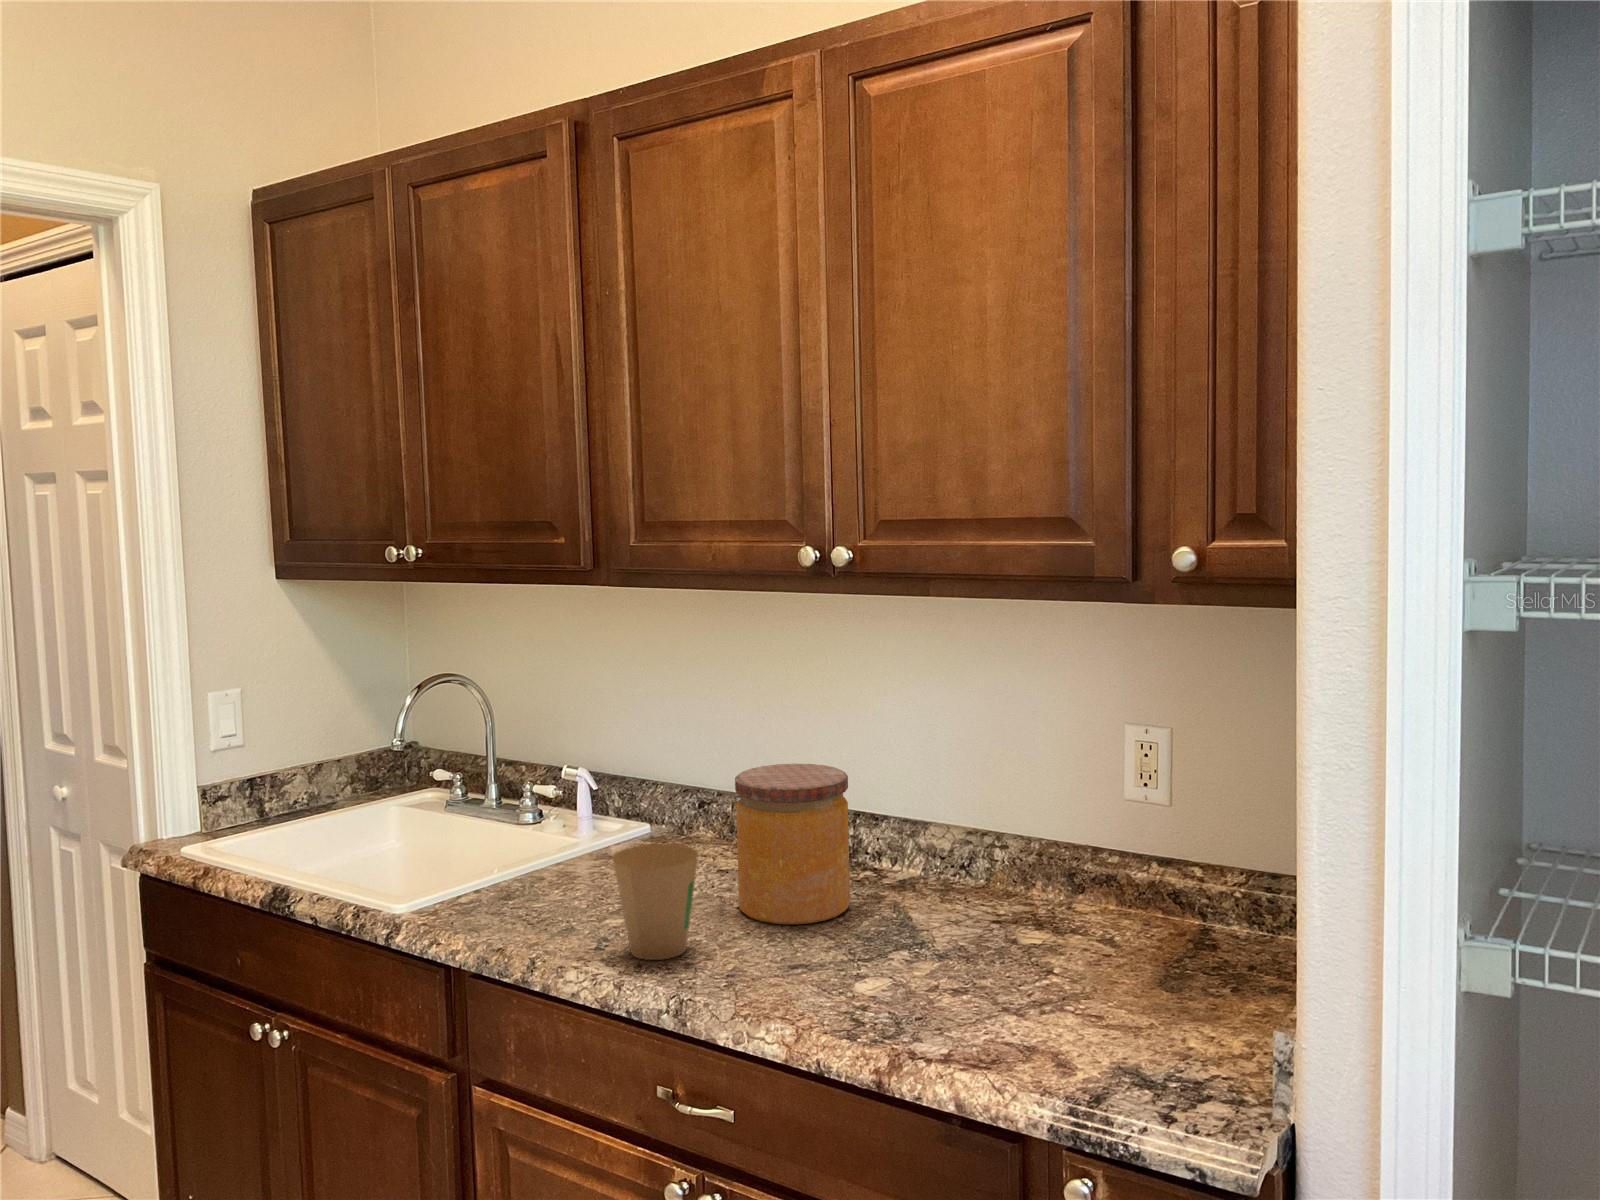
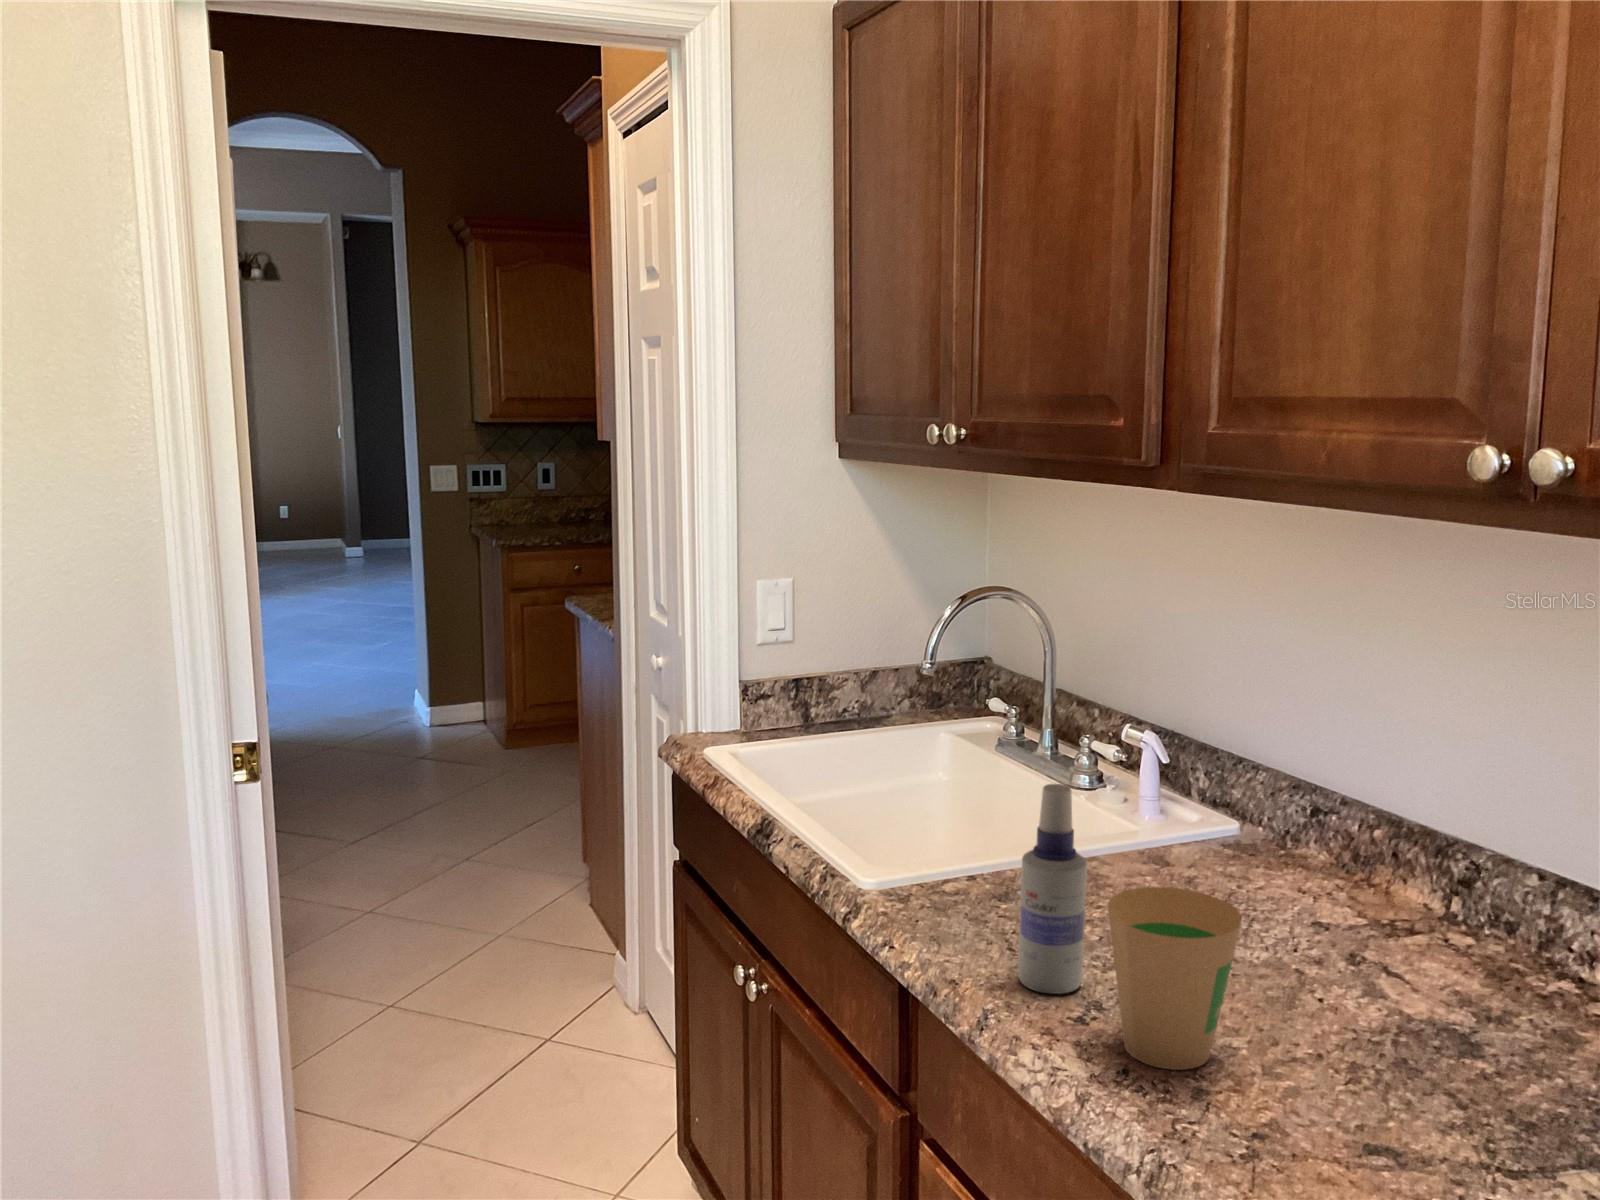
jar: present [735,764,850,924] -> none [1321,793,1534,1062]
spray bottle: none [540,791,589,940] -> present [1018,784,1087,994]

